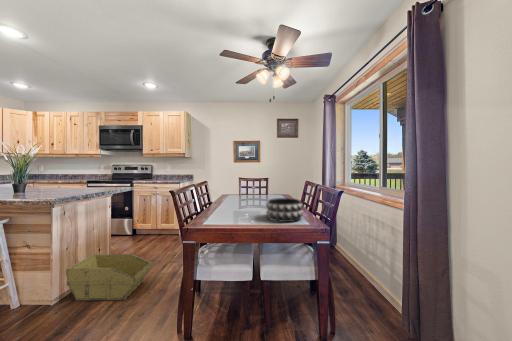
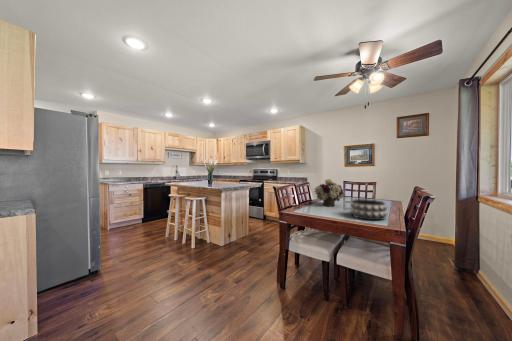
flower arrangement: none [217,176,253,210] -> present [314,179,345,206]
storage bin: present [66,254,152,300] -> none [227,224,271,255]

